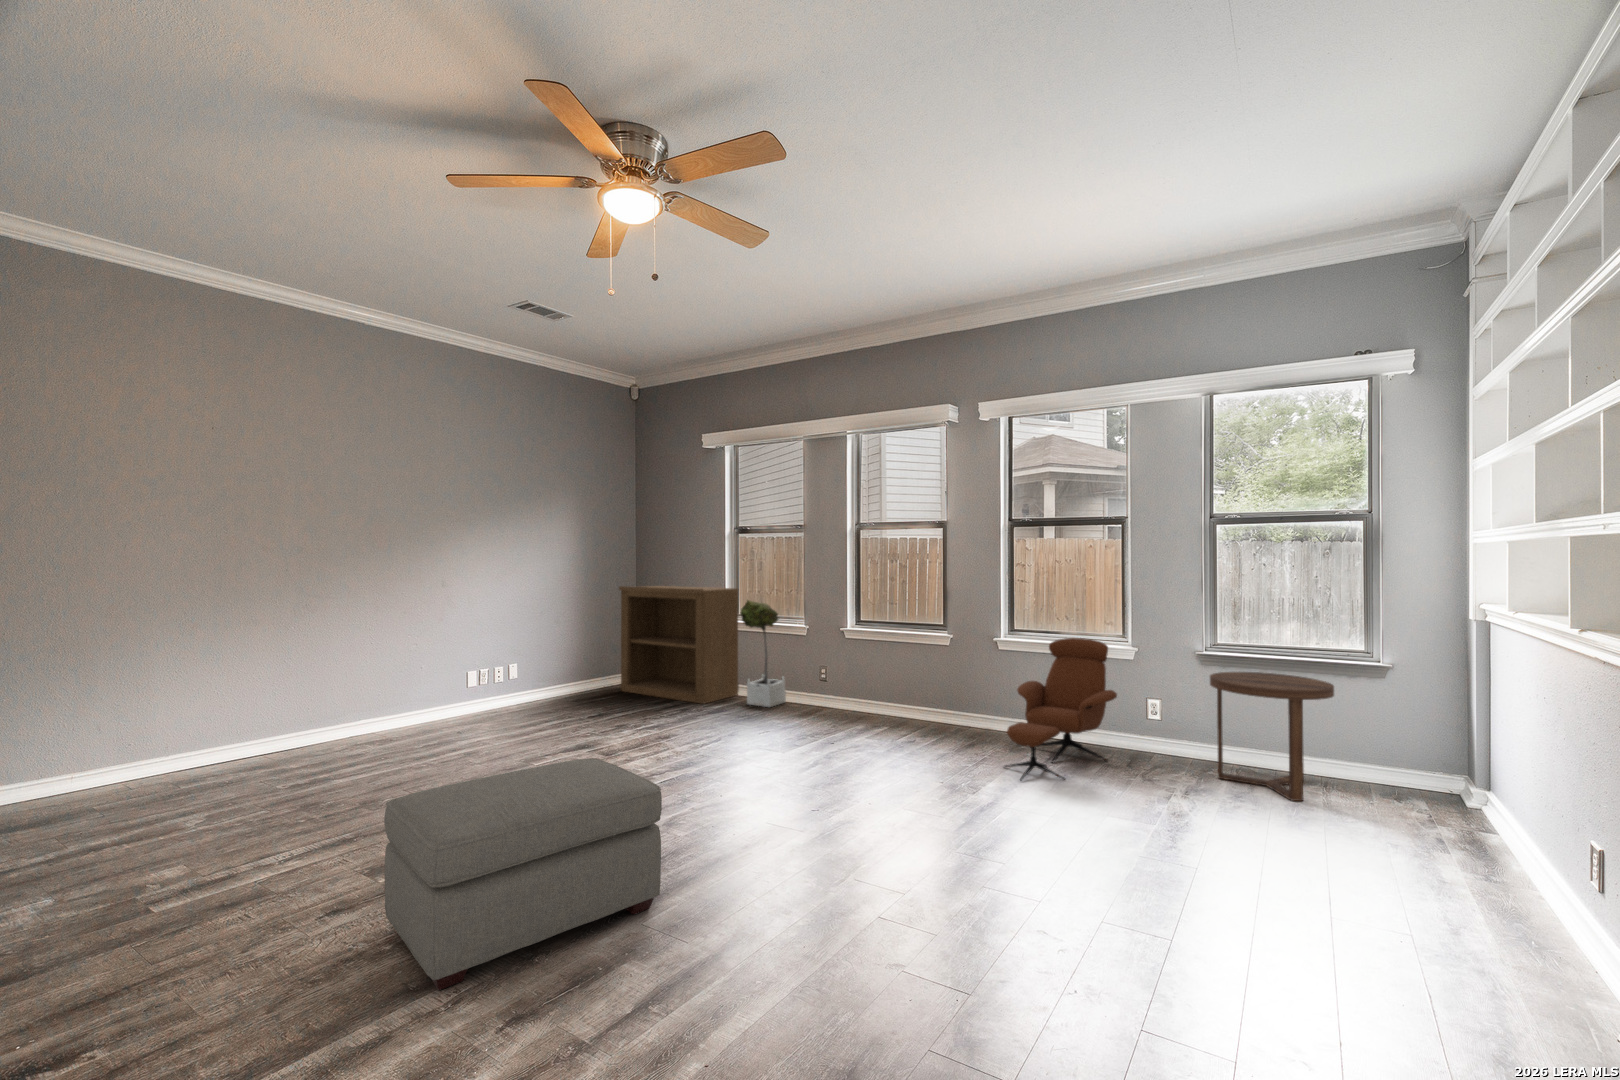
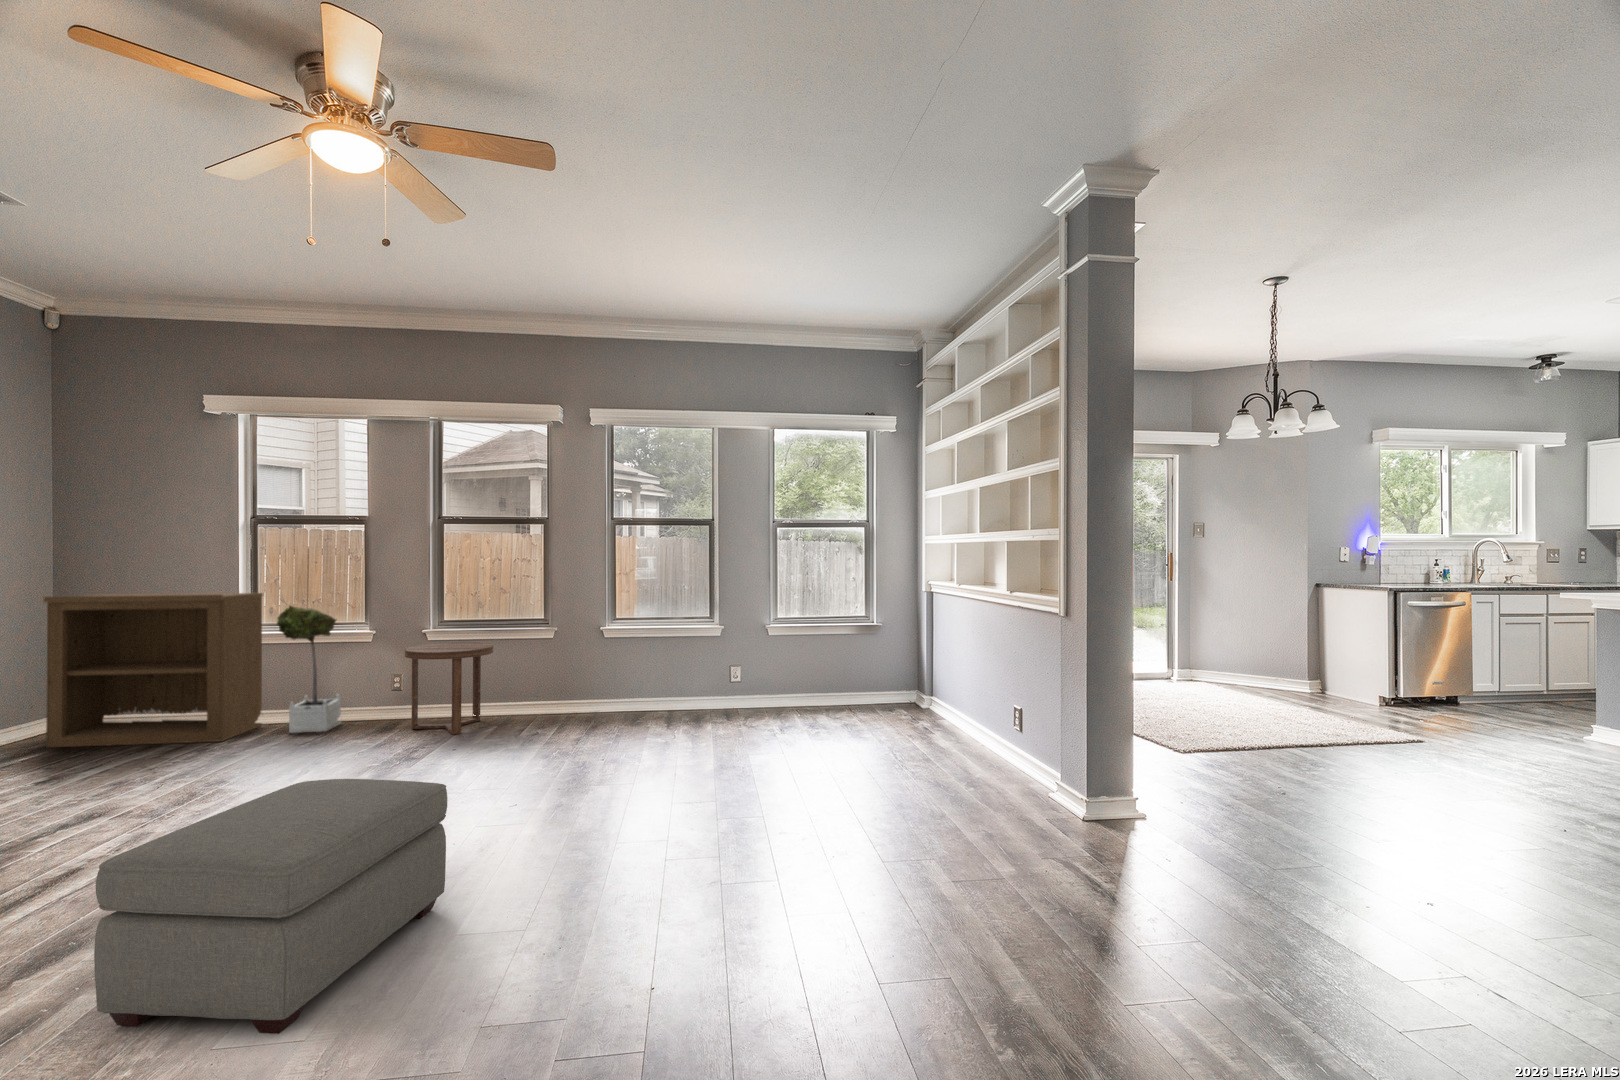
lounge chair: present [1005,638,1117,781] -> none [634,622,717,746]
side table: present [1210,672,1334,801] -> present [405,642,493,735]

